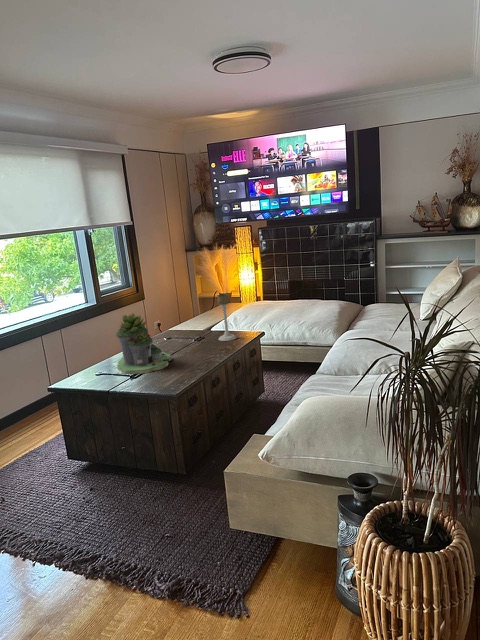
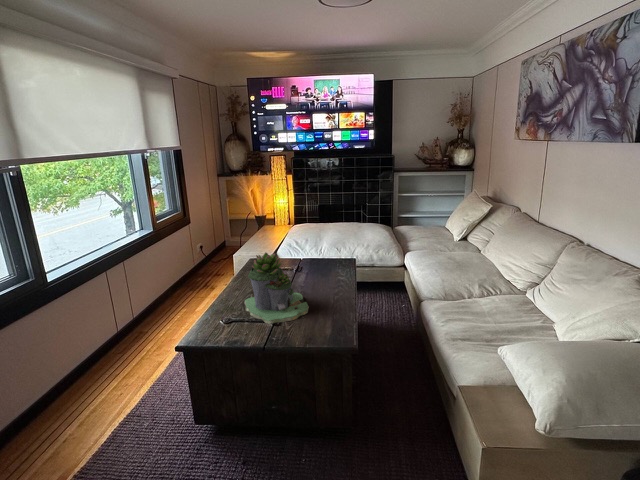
candle holder: present [217,294,237,341] -> none [321,225,338,271]

